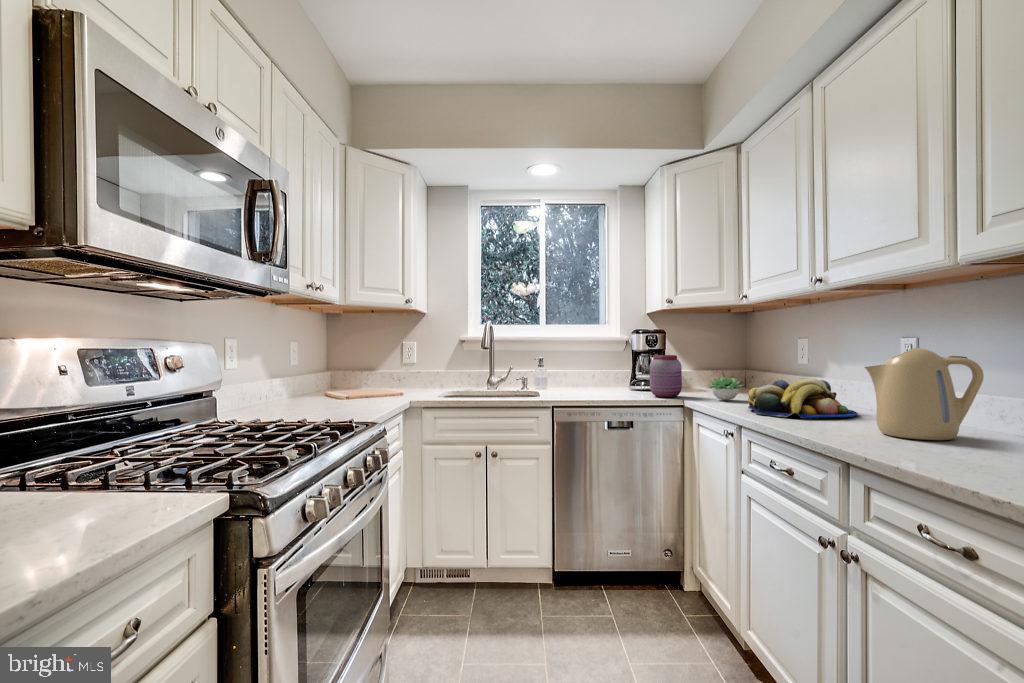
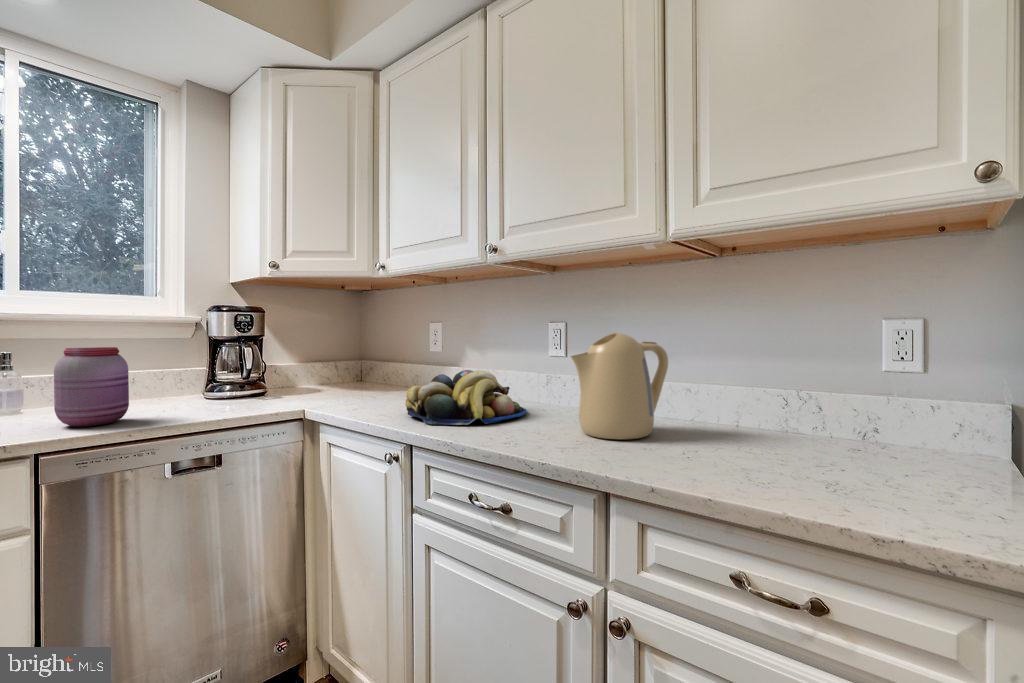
jar: present [650,355,682,397] -> present [54,347,129,427]
succulent plant: present [708,377,743,400] -> none [338,373,386,404]

